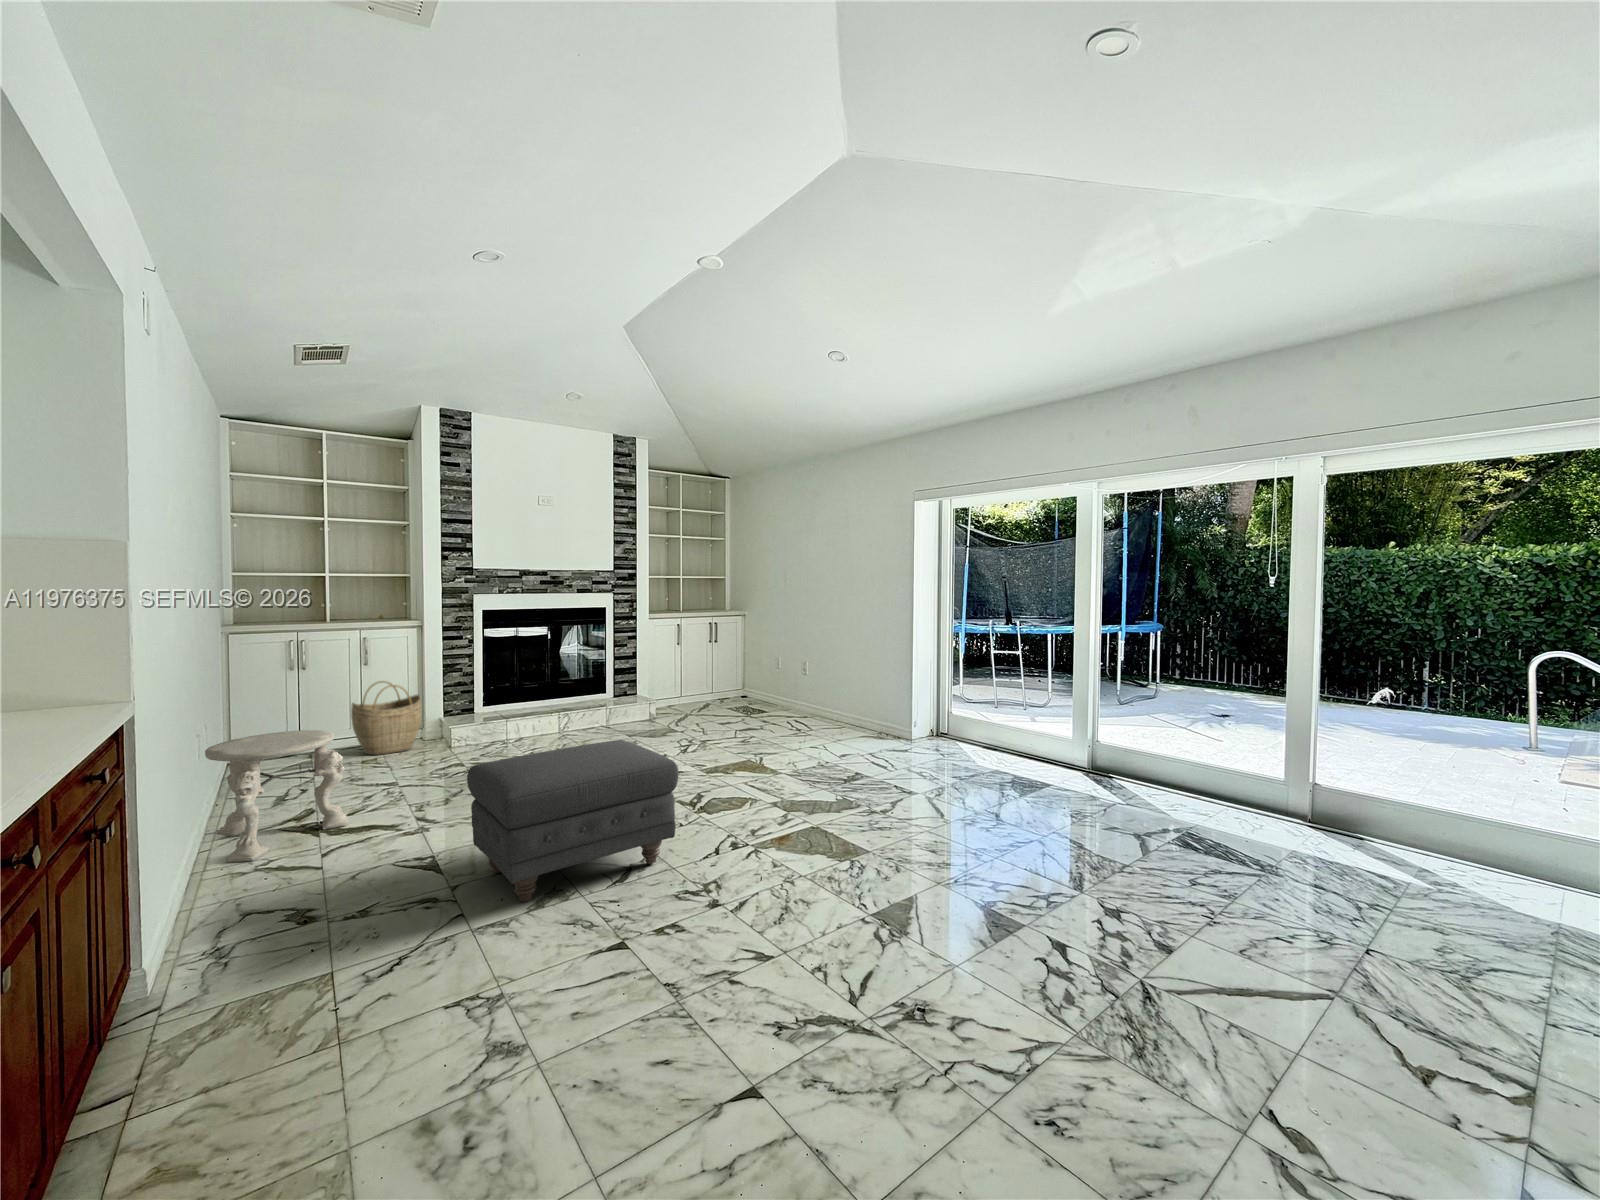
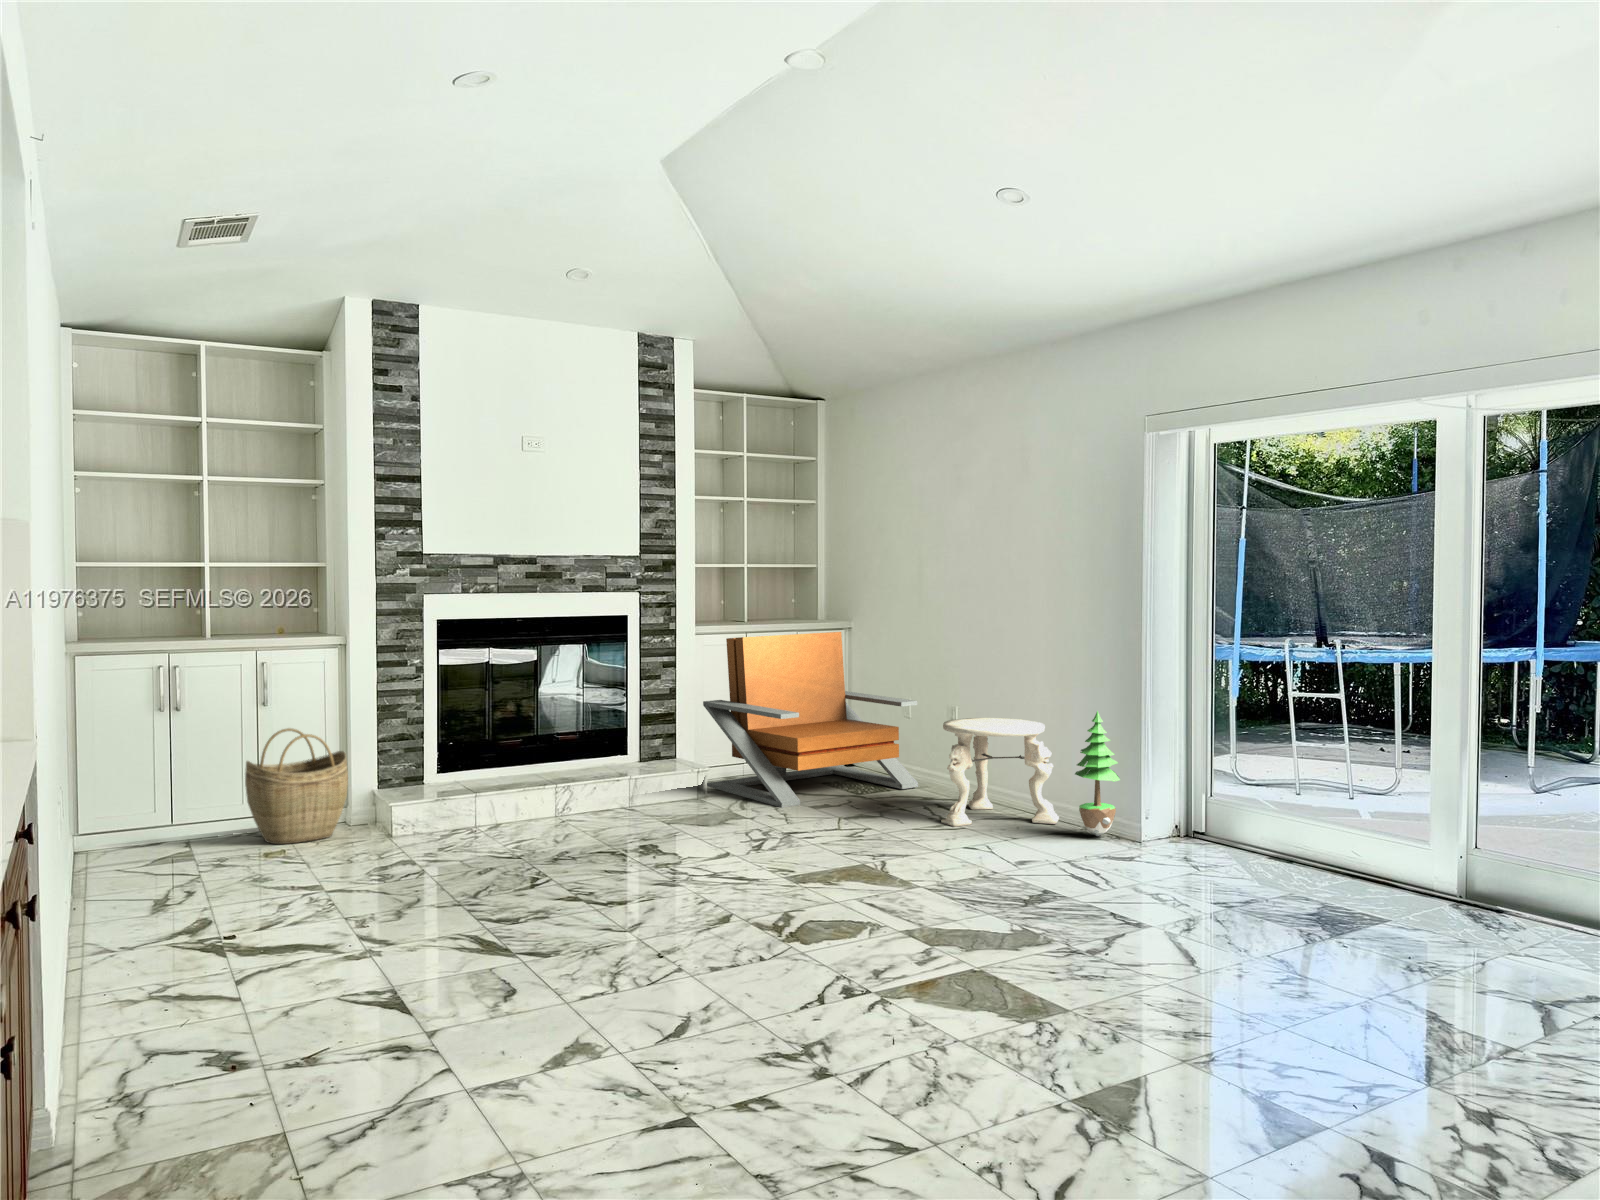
lounge chair: none [653,617,782,723] -> present [703,632,918,807]
potted tree: none [873,663,900,737] -> present [1075,711,1120,836]
side table: present [205,730,348,862] -> present [941,718,1059,827]
ottoman: present [467,740,679,902] -> none [447,821,765,1057]

